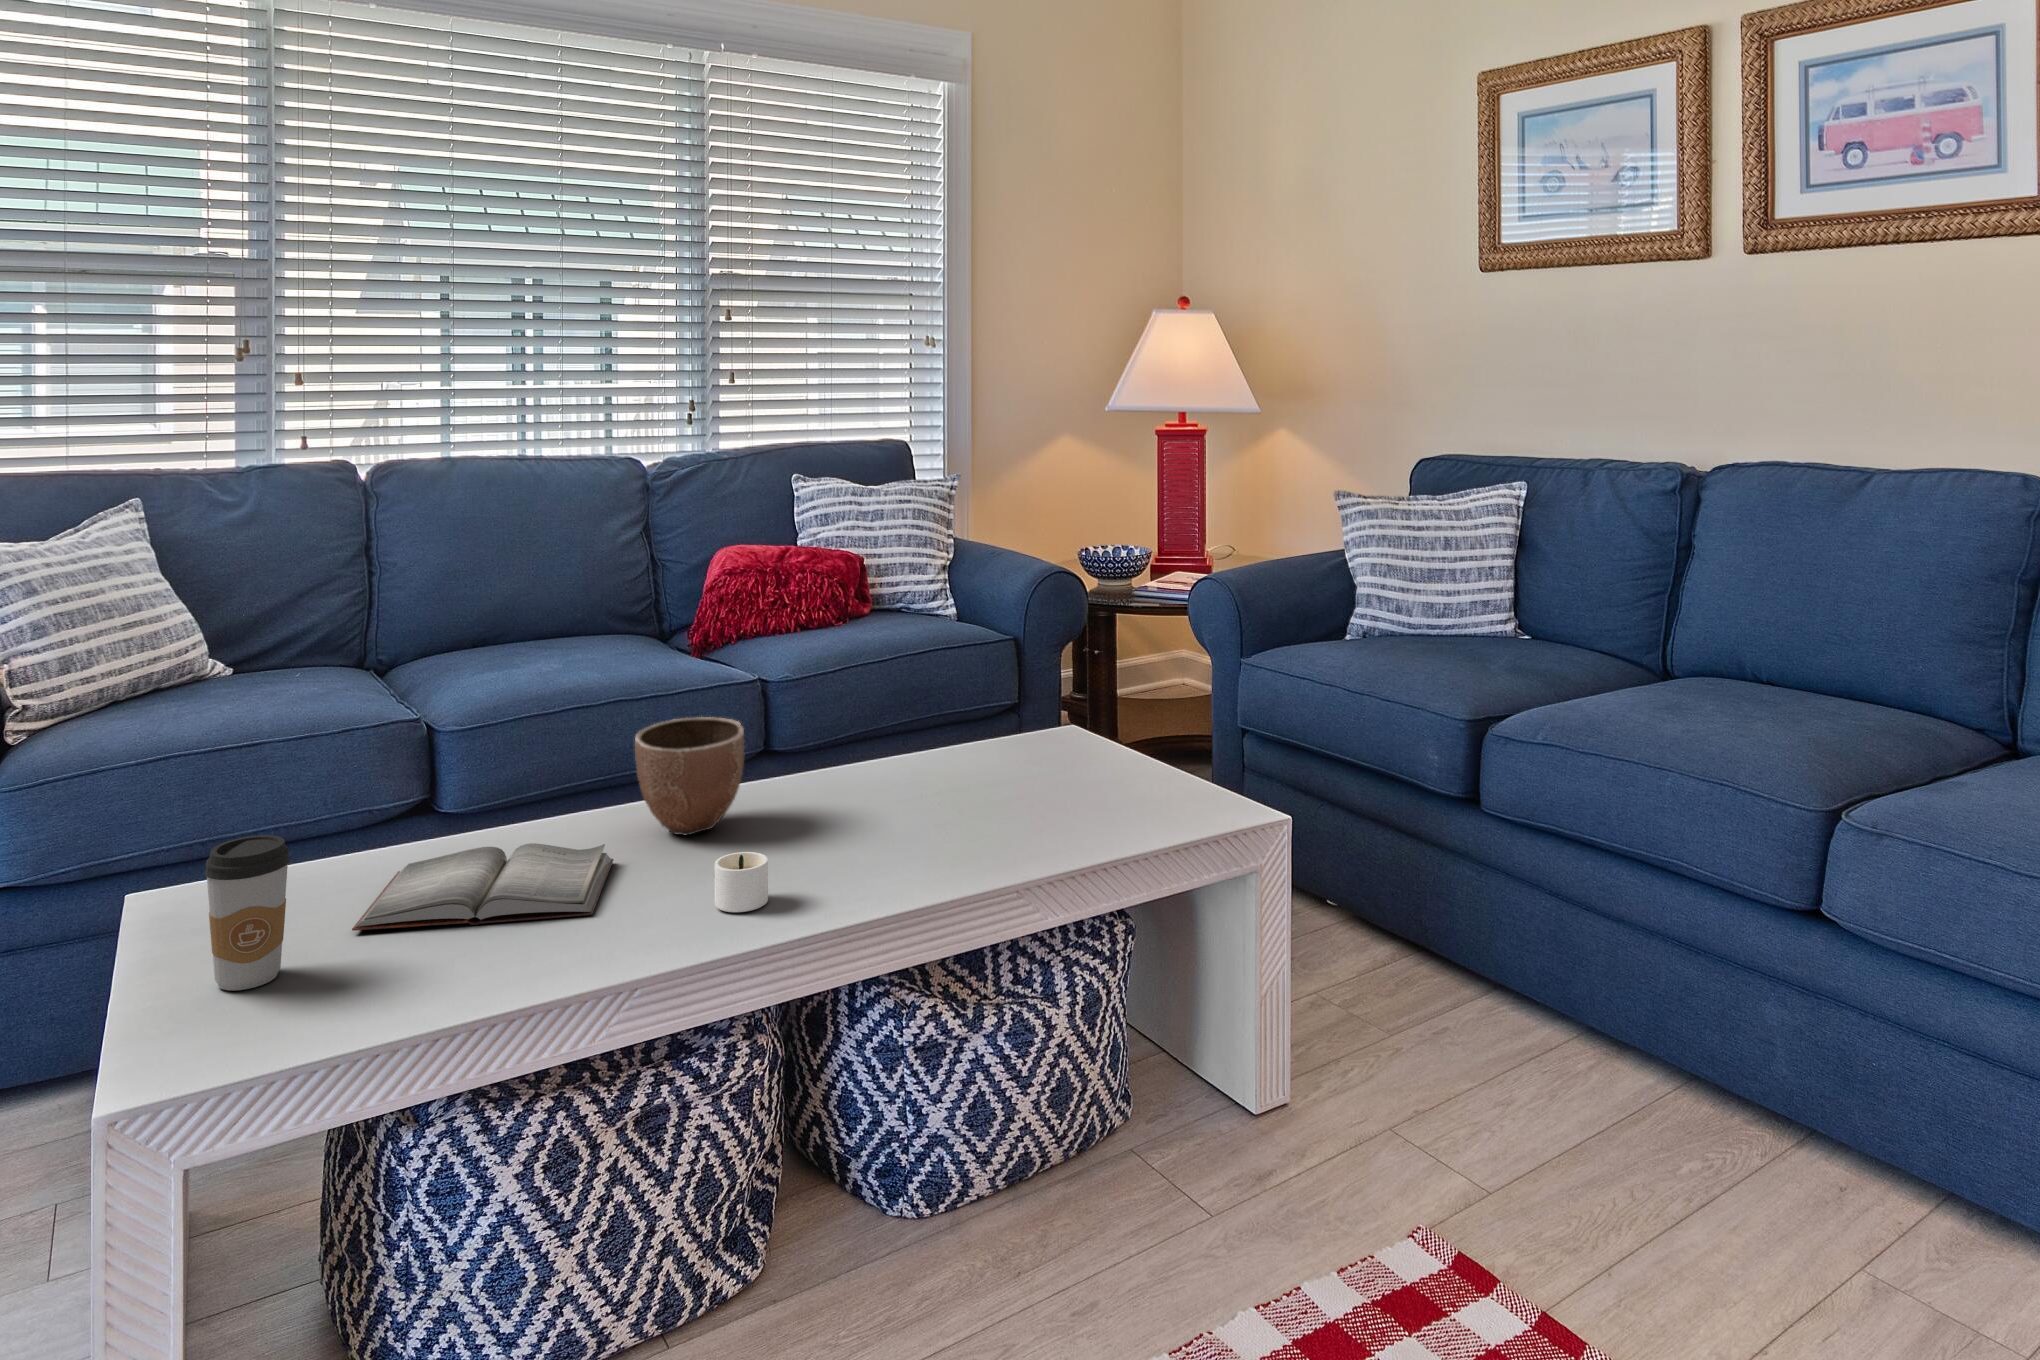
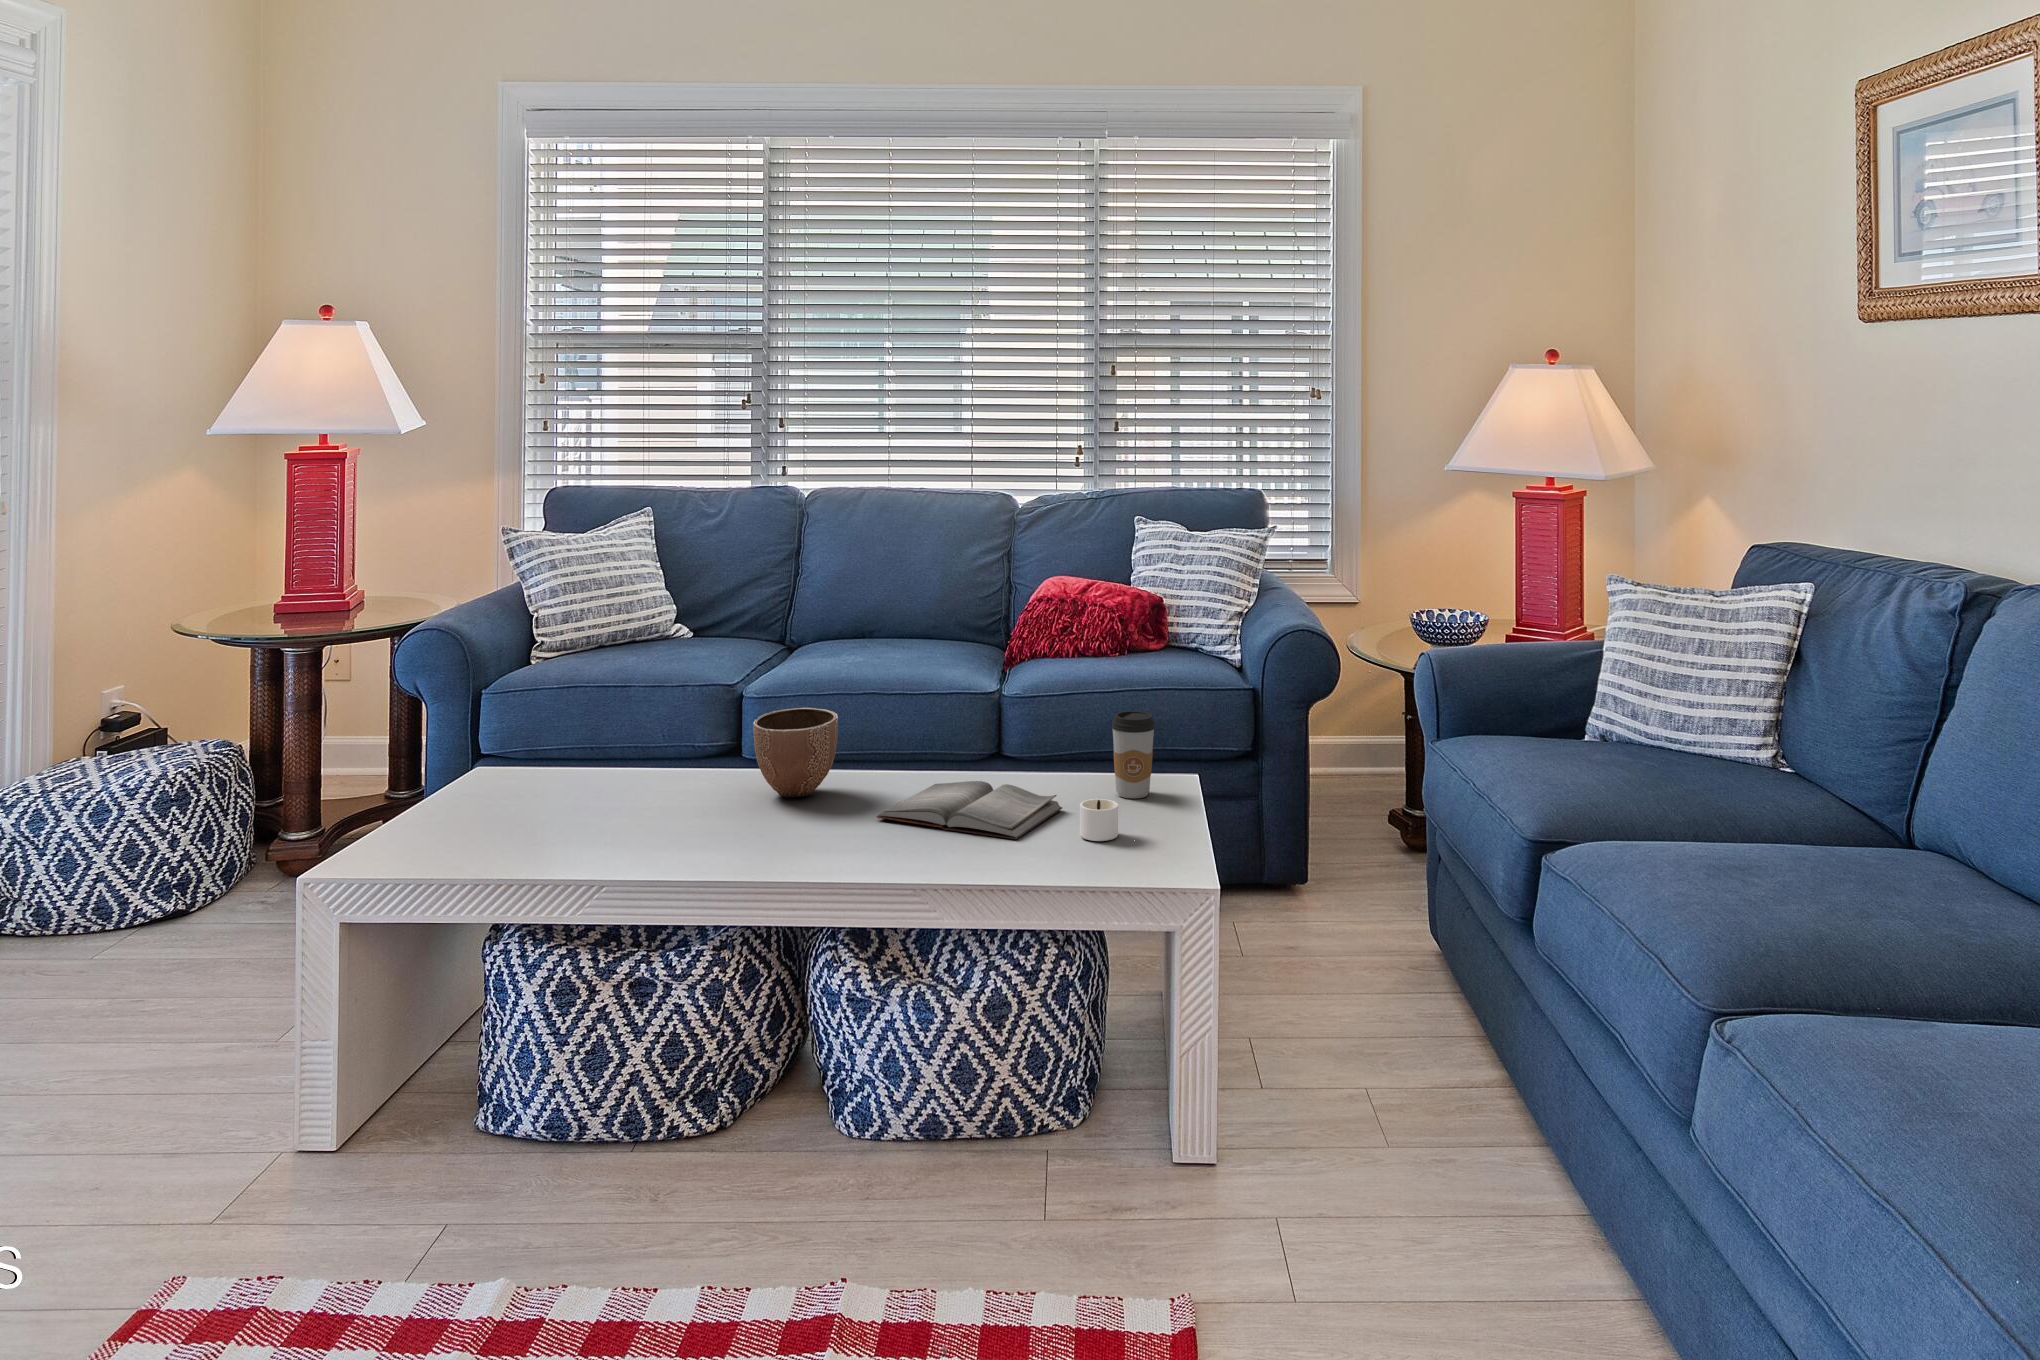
coffee cup: present [205,835,290,990] -> present [1112,711,1155,798]
hardback book: present [352,843,613,931] -> present [876,781,1062,839]
candle: present [715,852,768,912] -> present [1080,799,1118,841]

